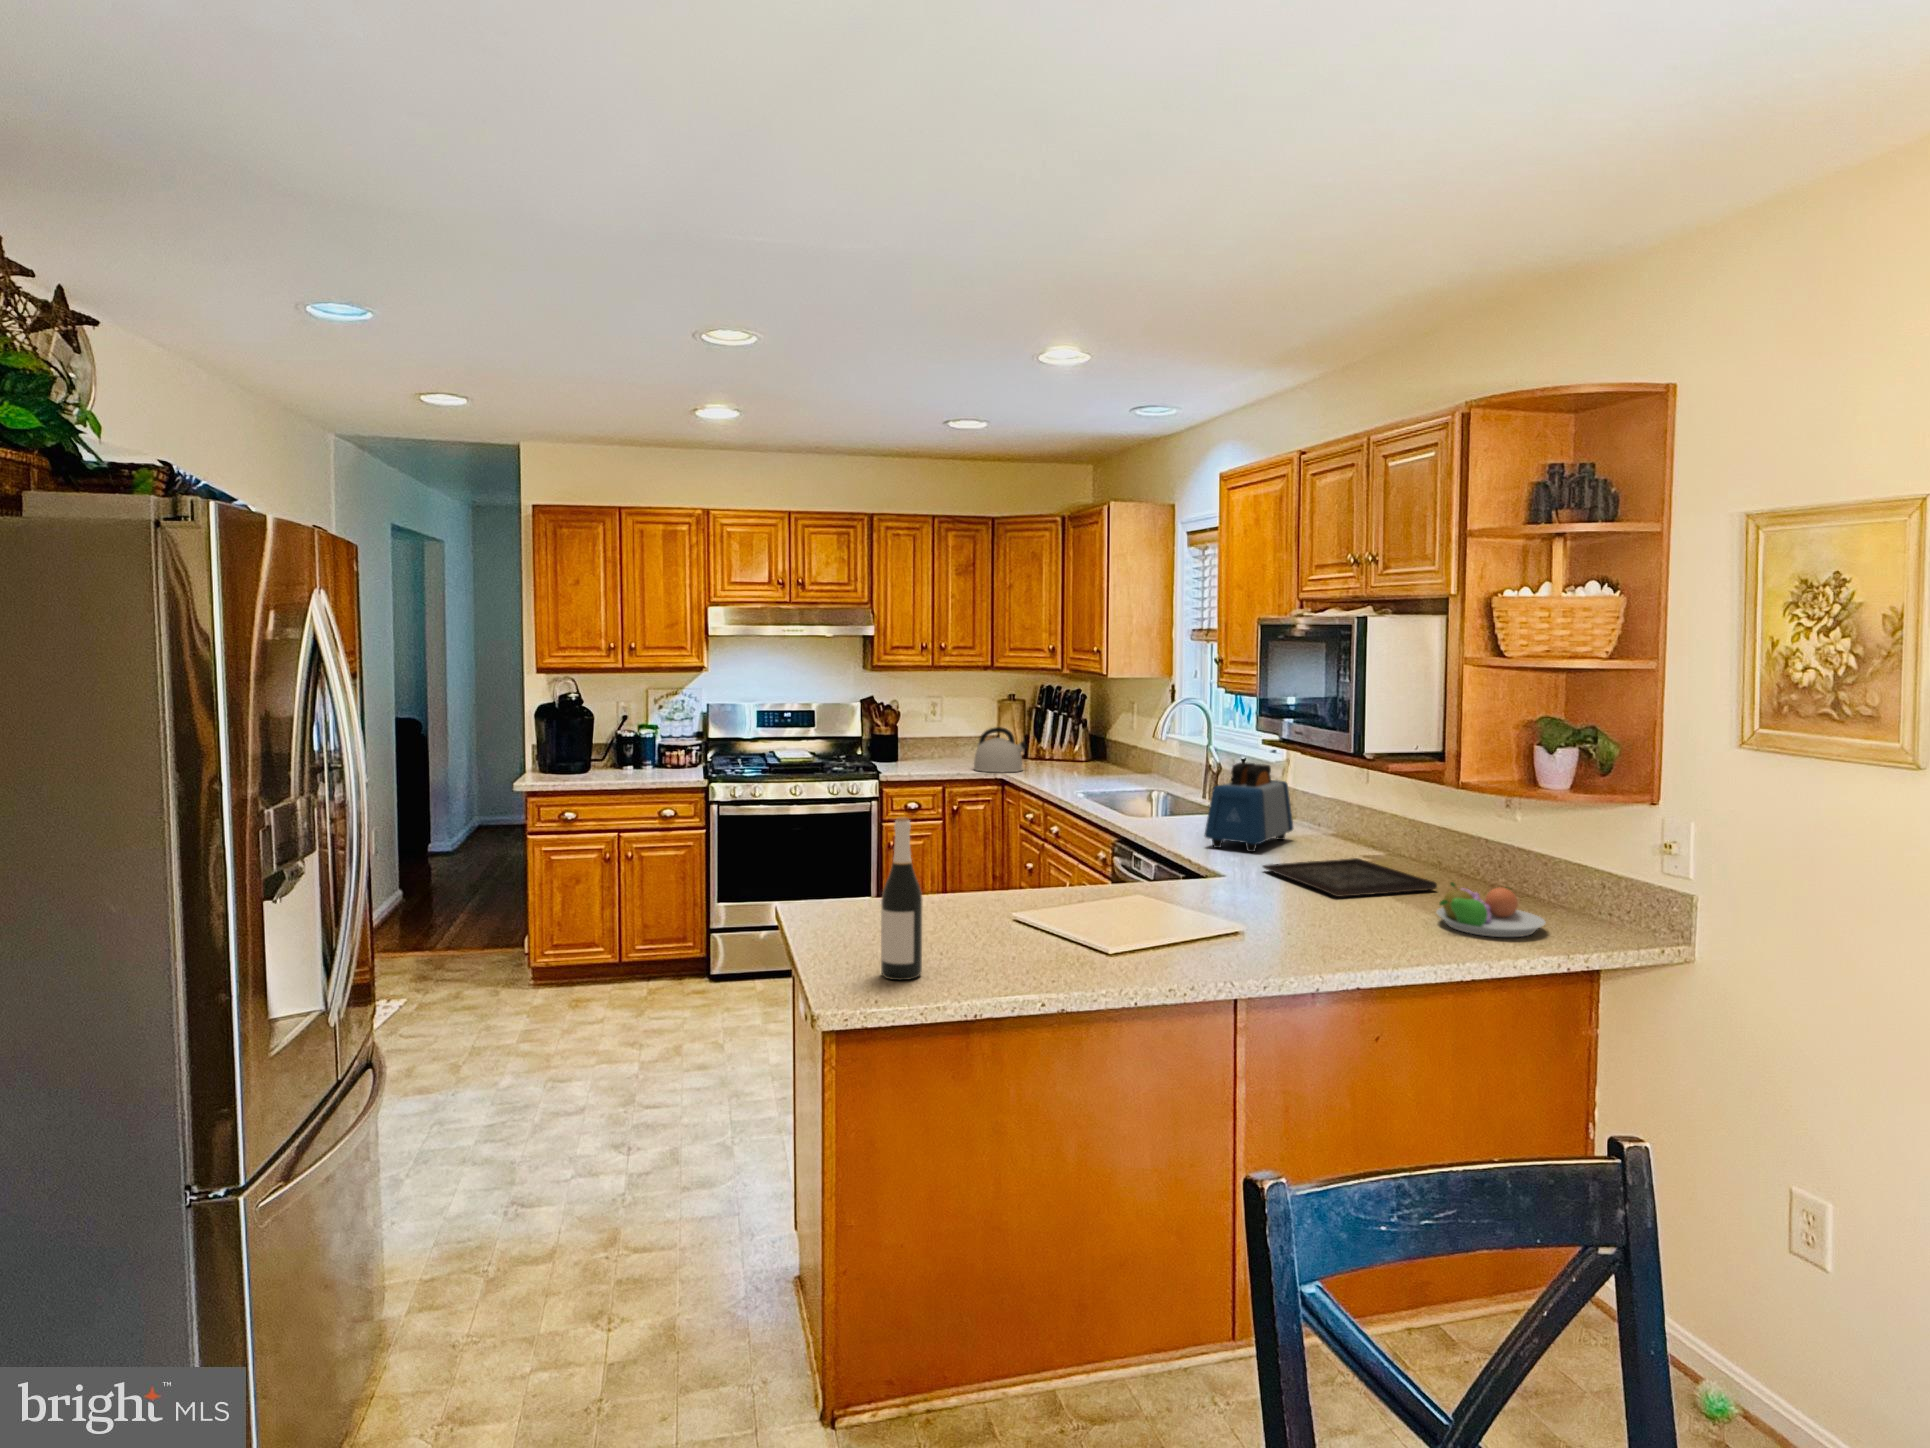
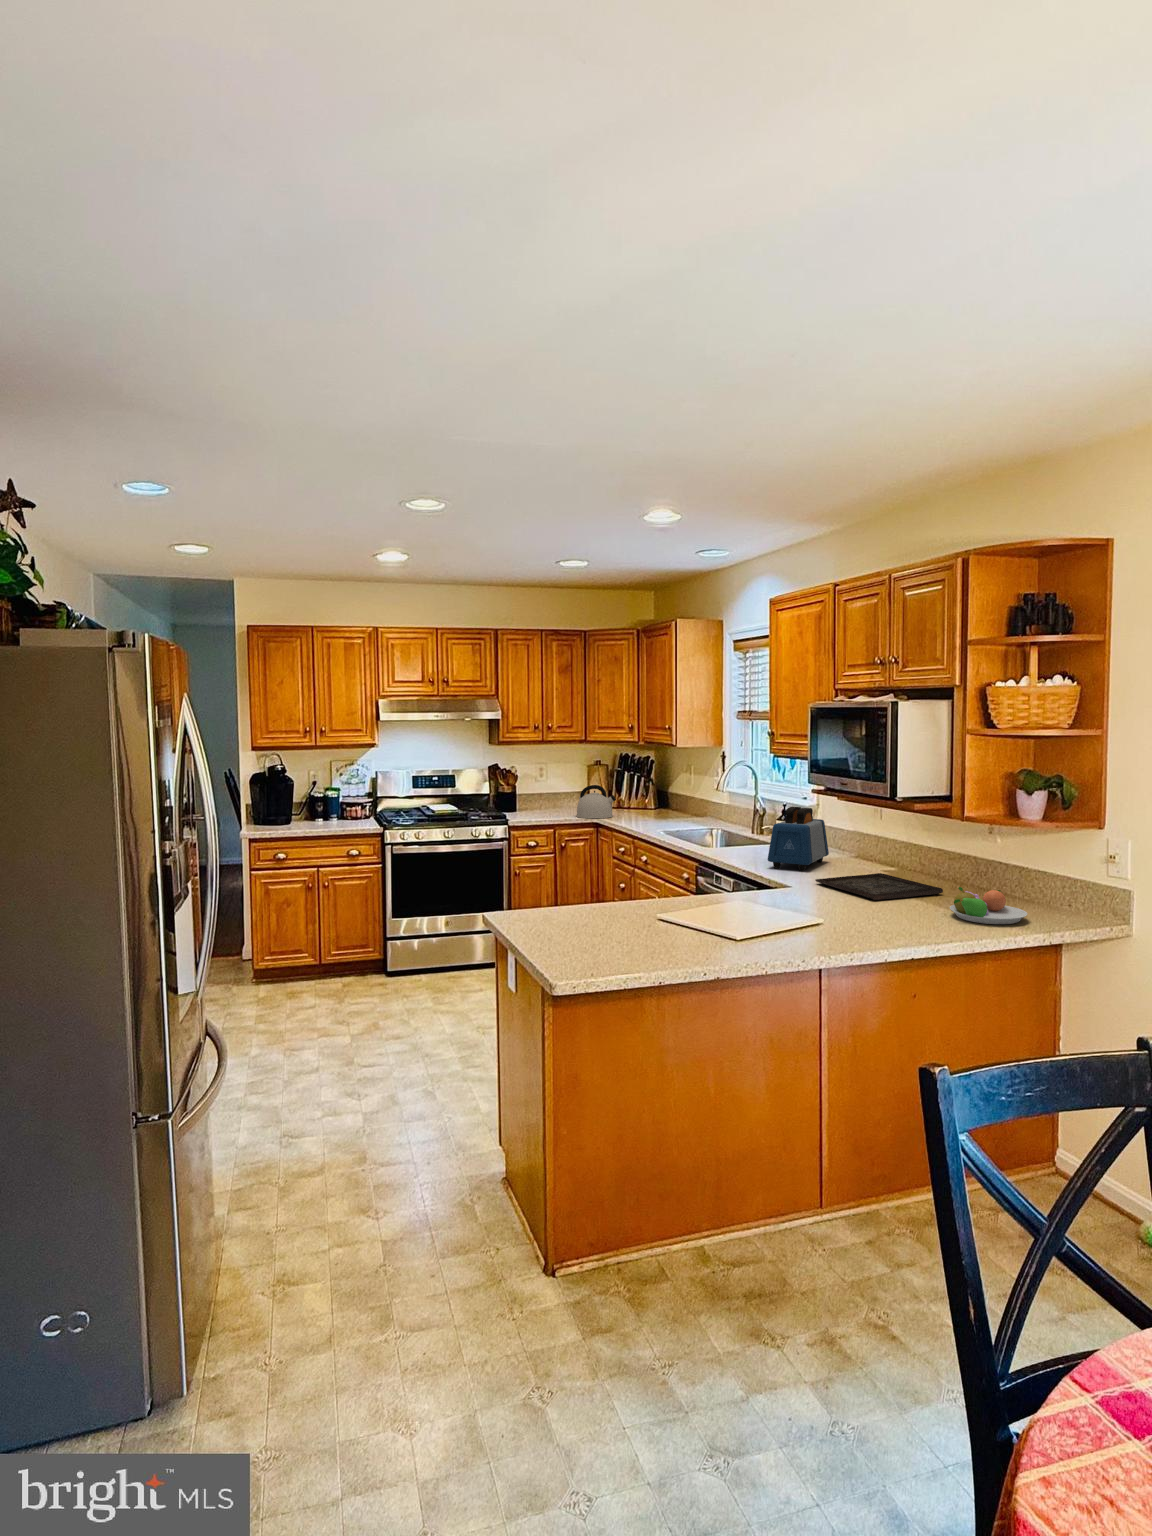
wine bottle: present [881,817,922,980] -> none [580,849,609,962]

